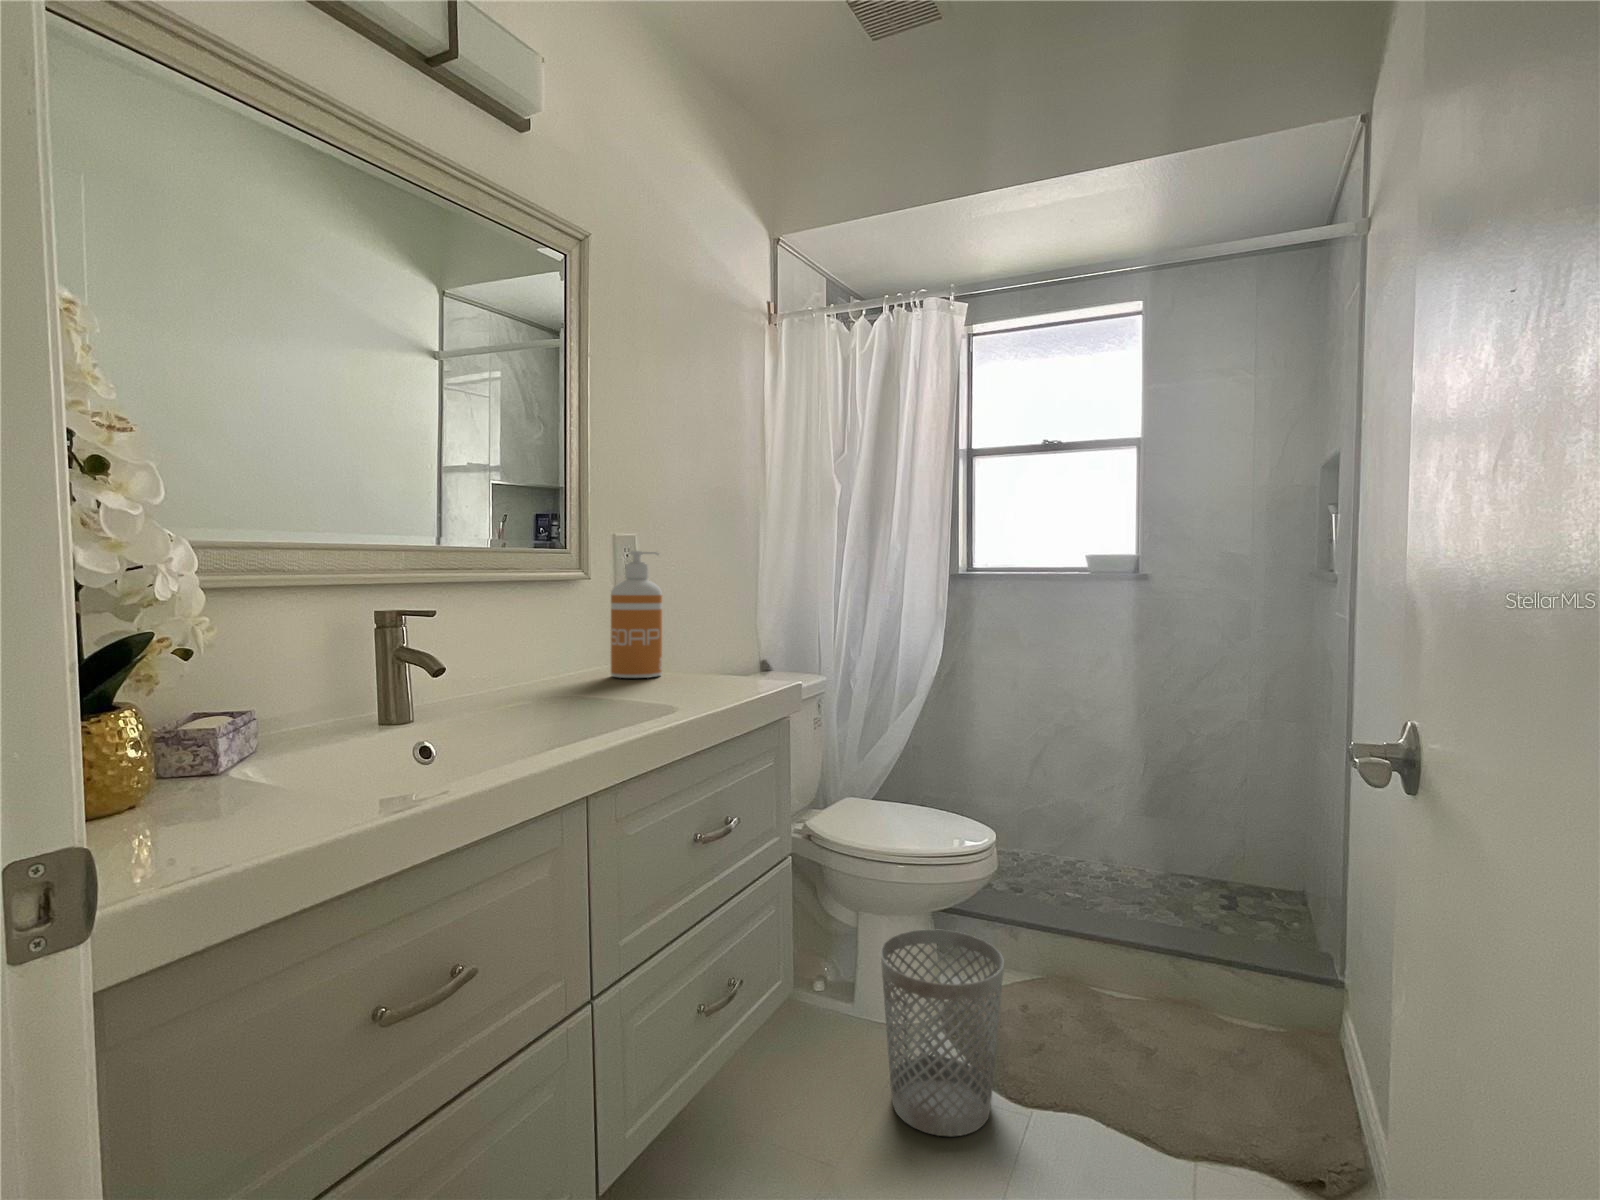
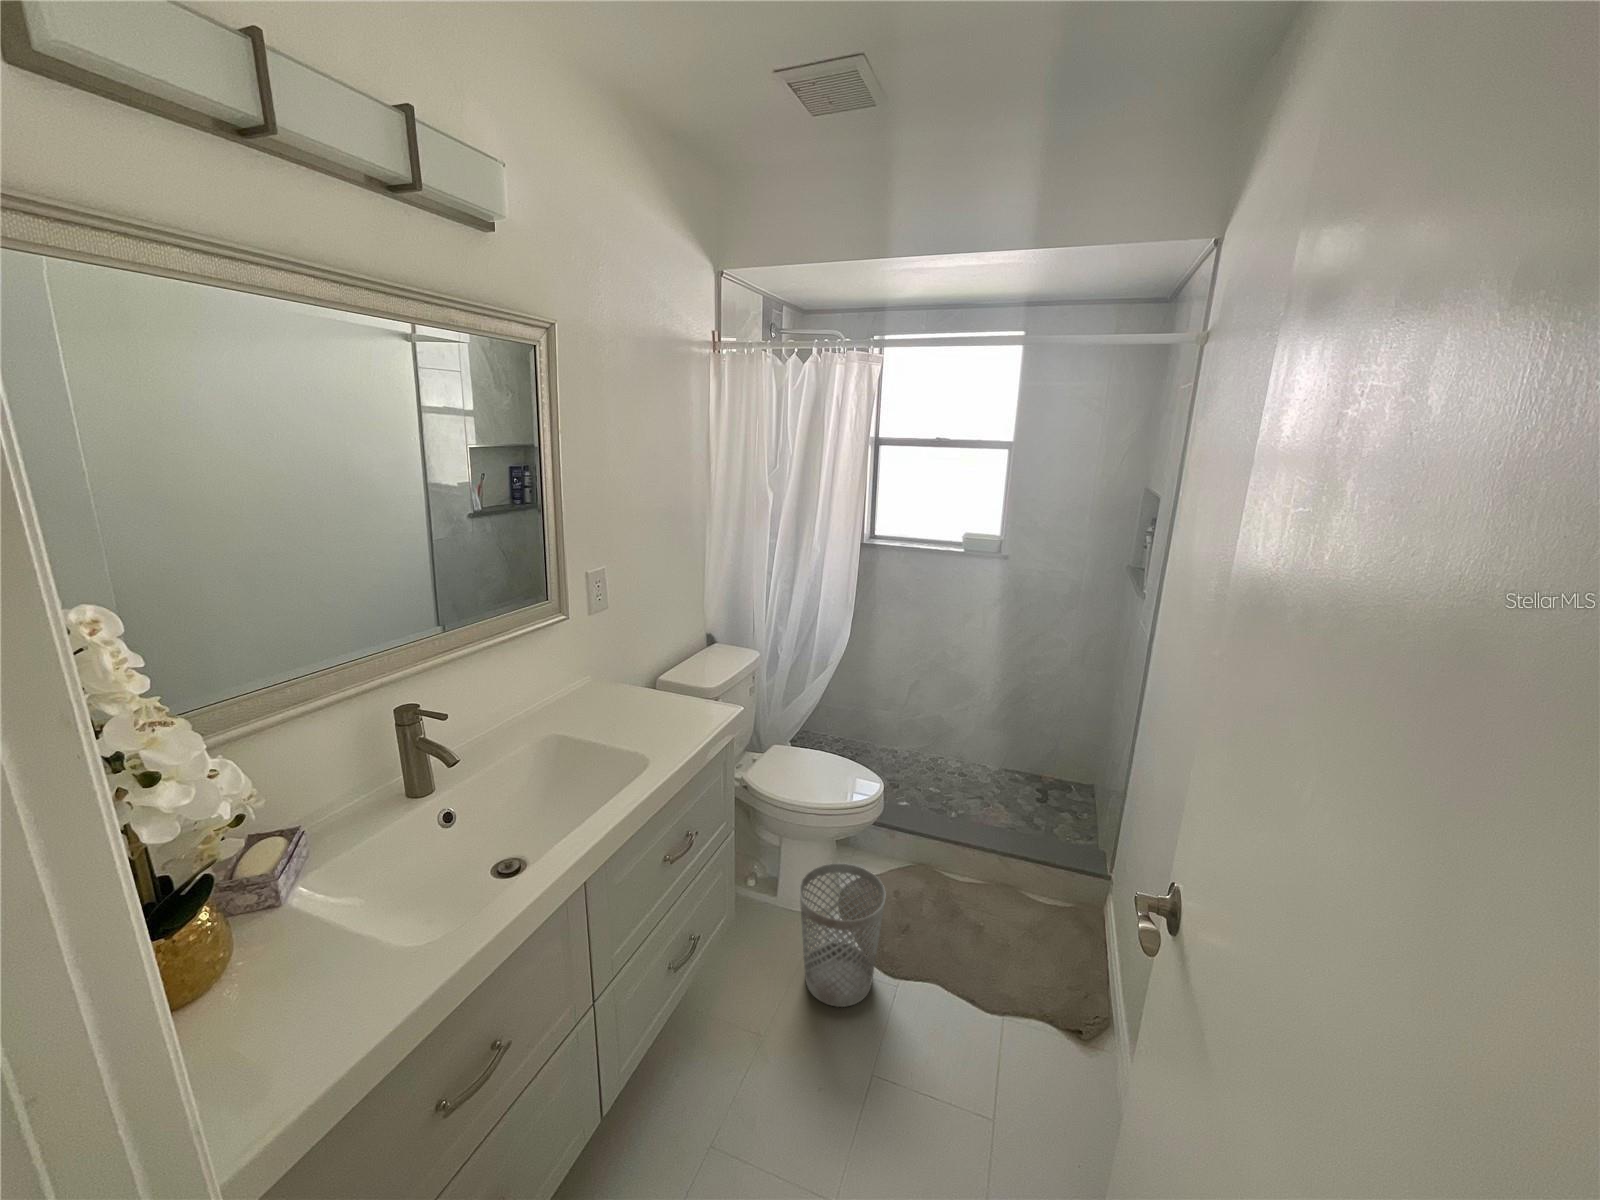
soap dispenser: present [611,551,662,678] -> none [587,612,632,715]

